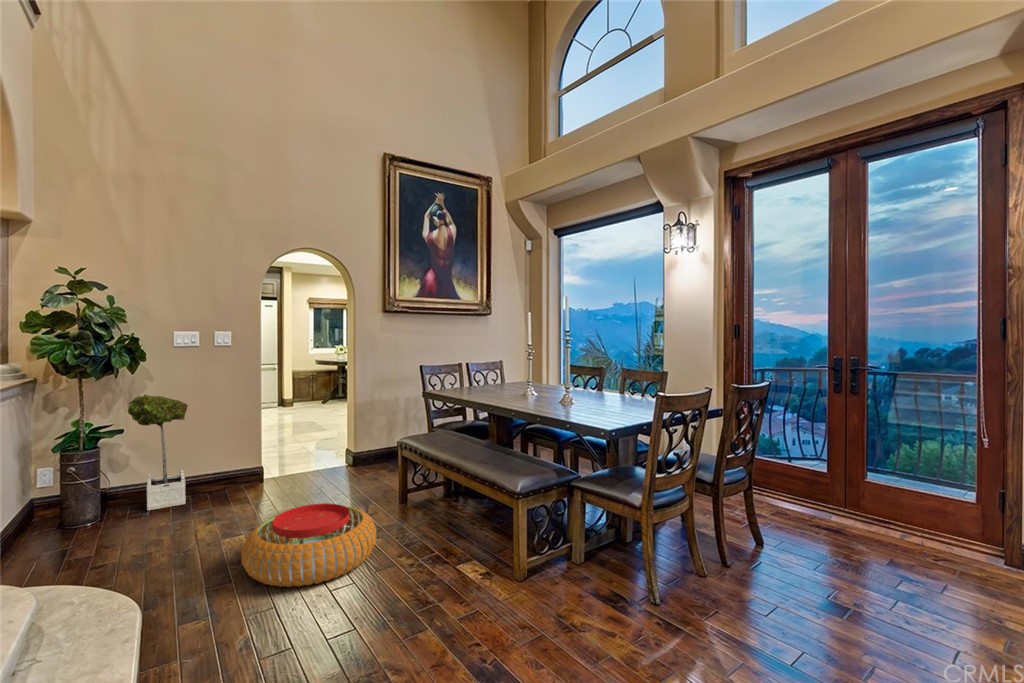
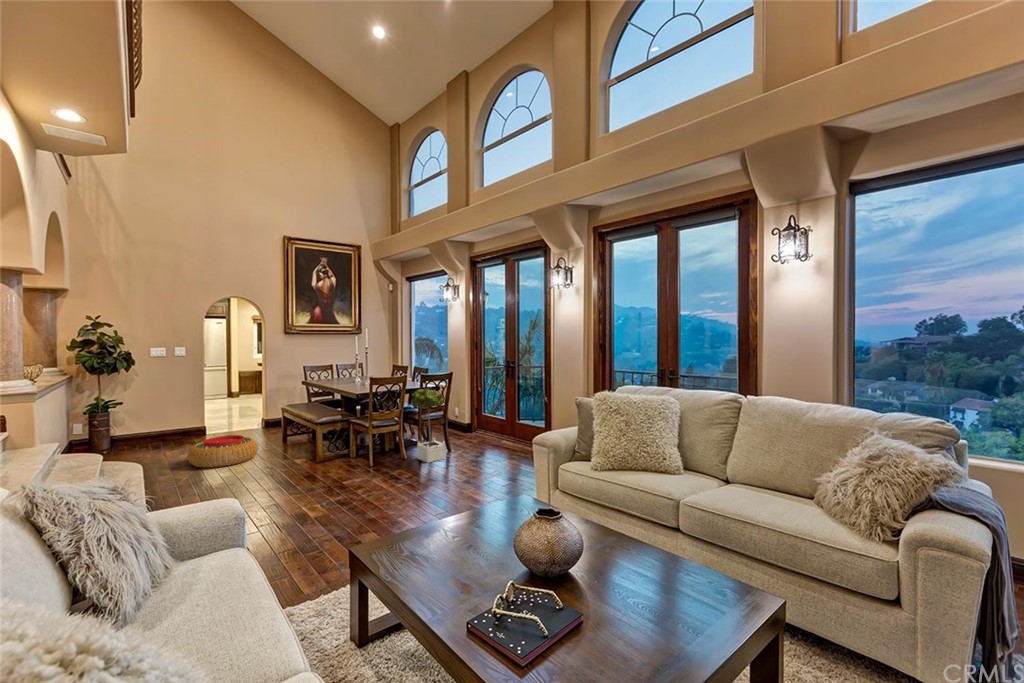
potted tree: present [128,394,188,510] -> present [412,389,445,463]

